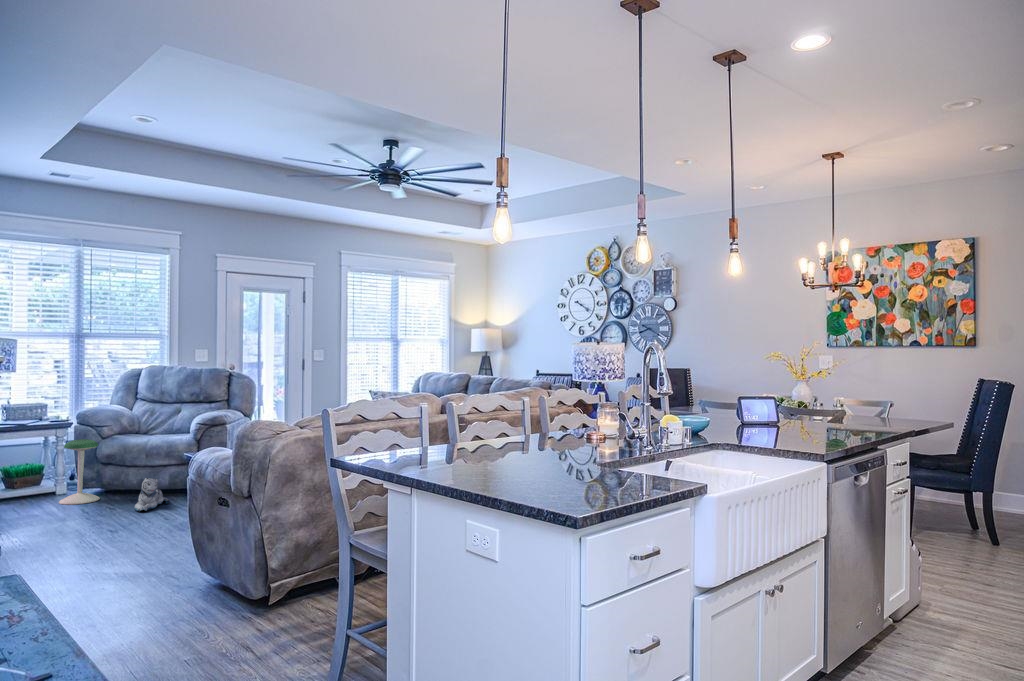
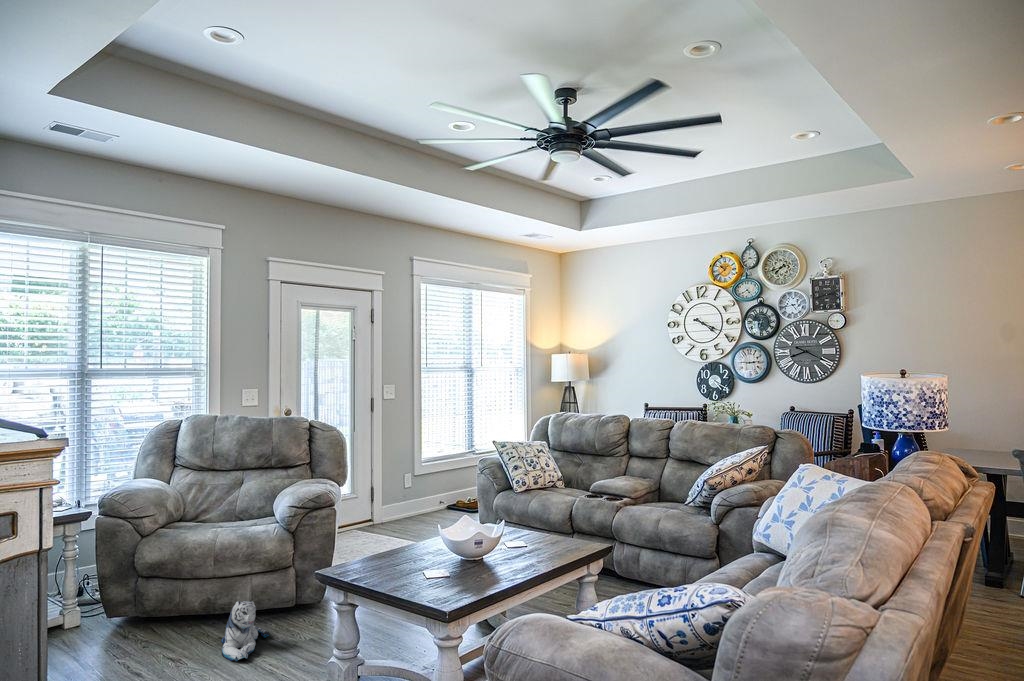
stool: present [59,439,100,505] -> none [82,540,147,652]

